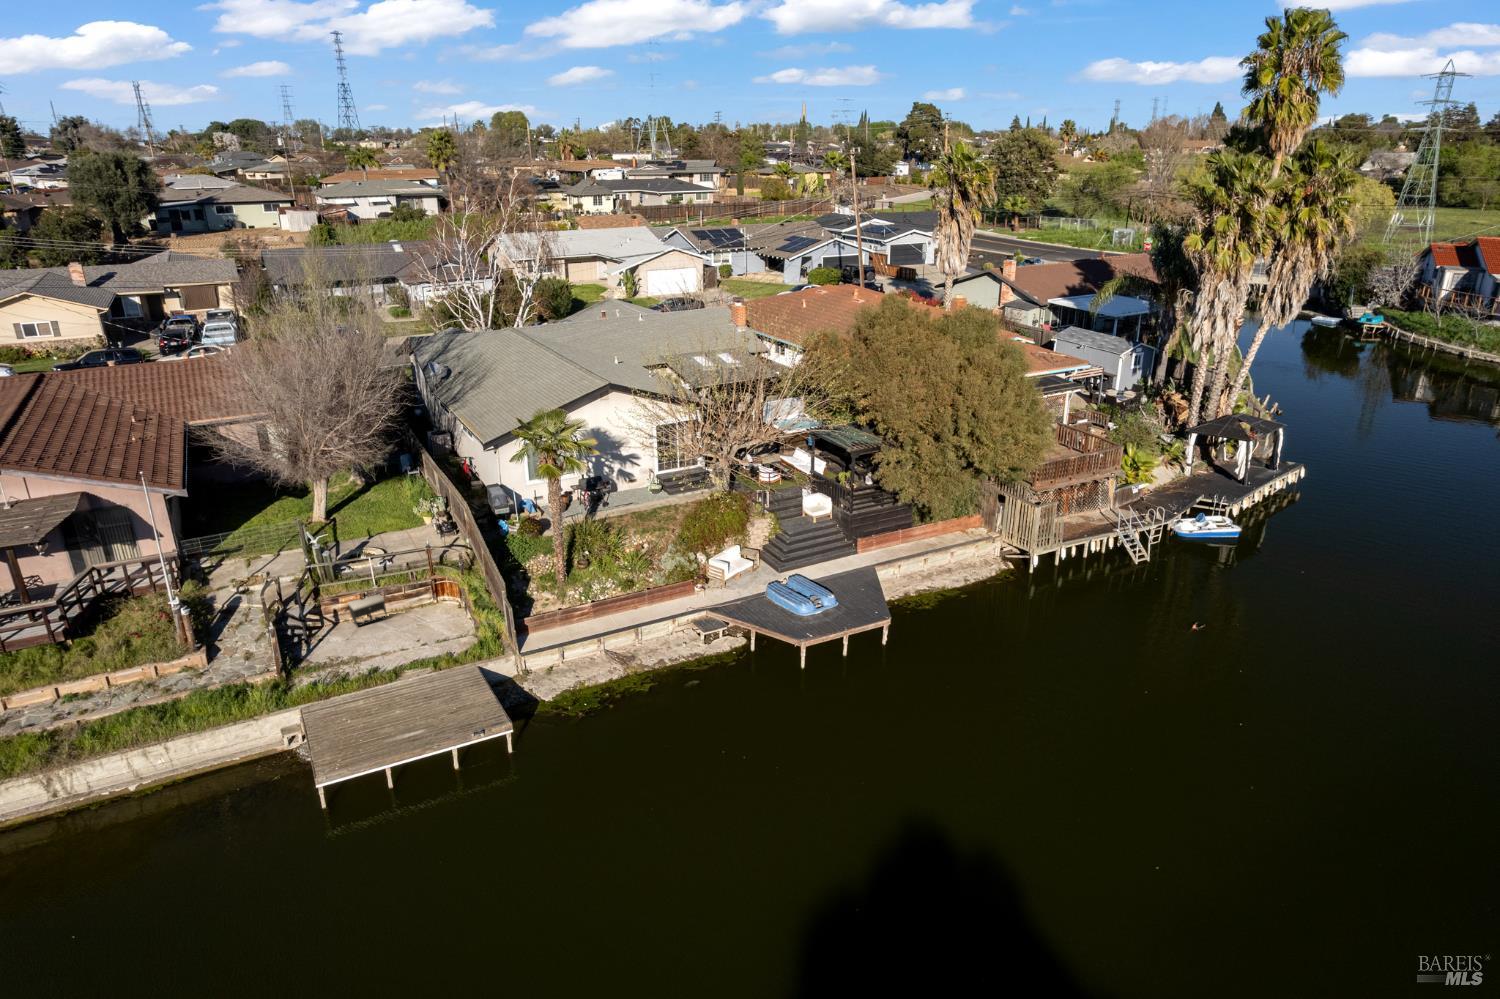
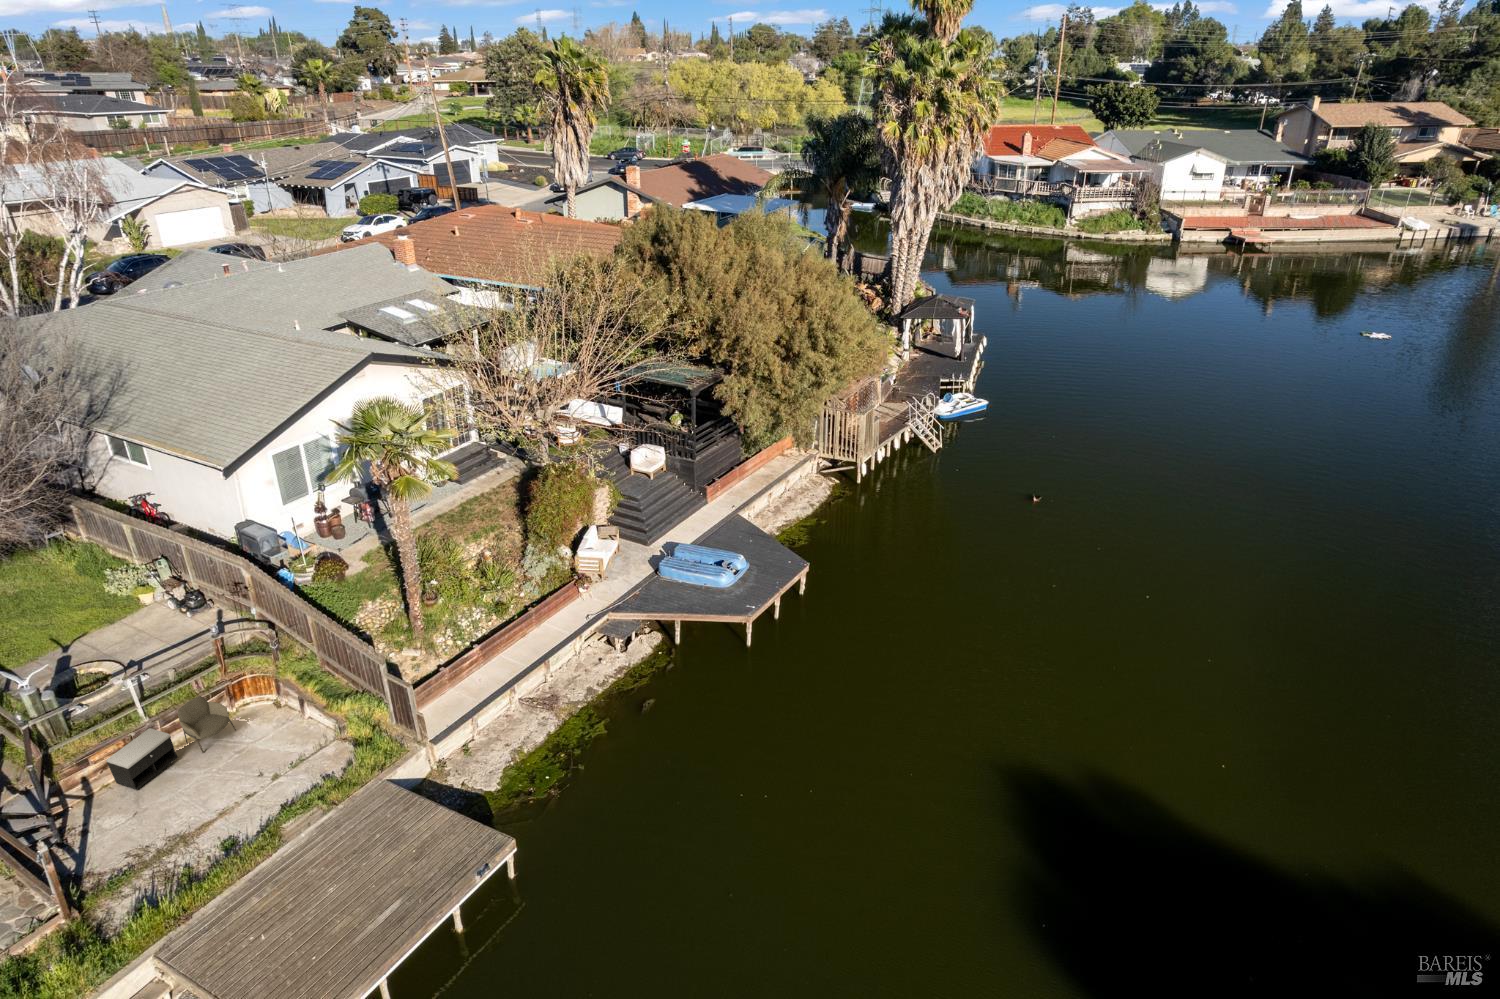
armchair: none [395,583,427,620] -> present [178,696,236,753]

